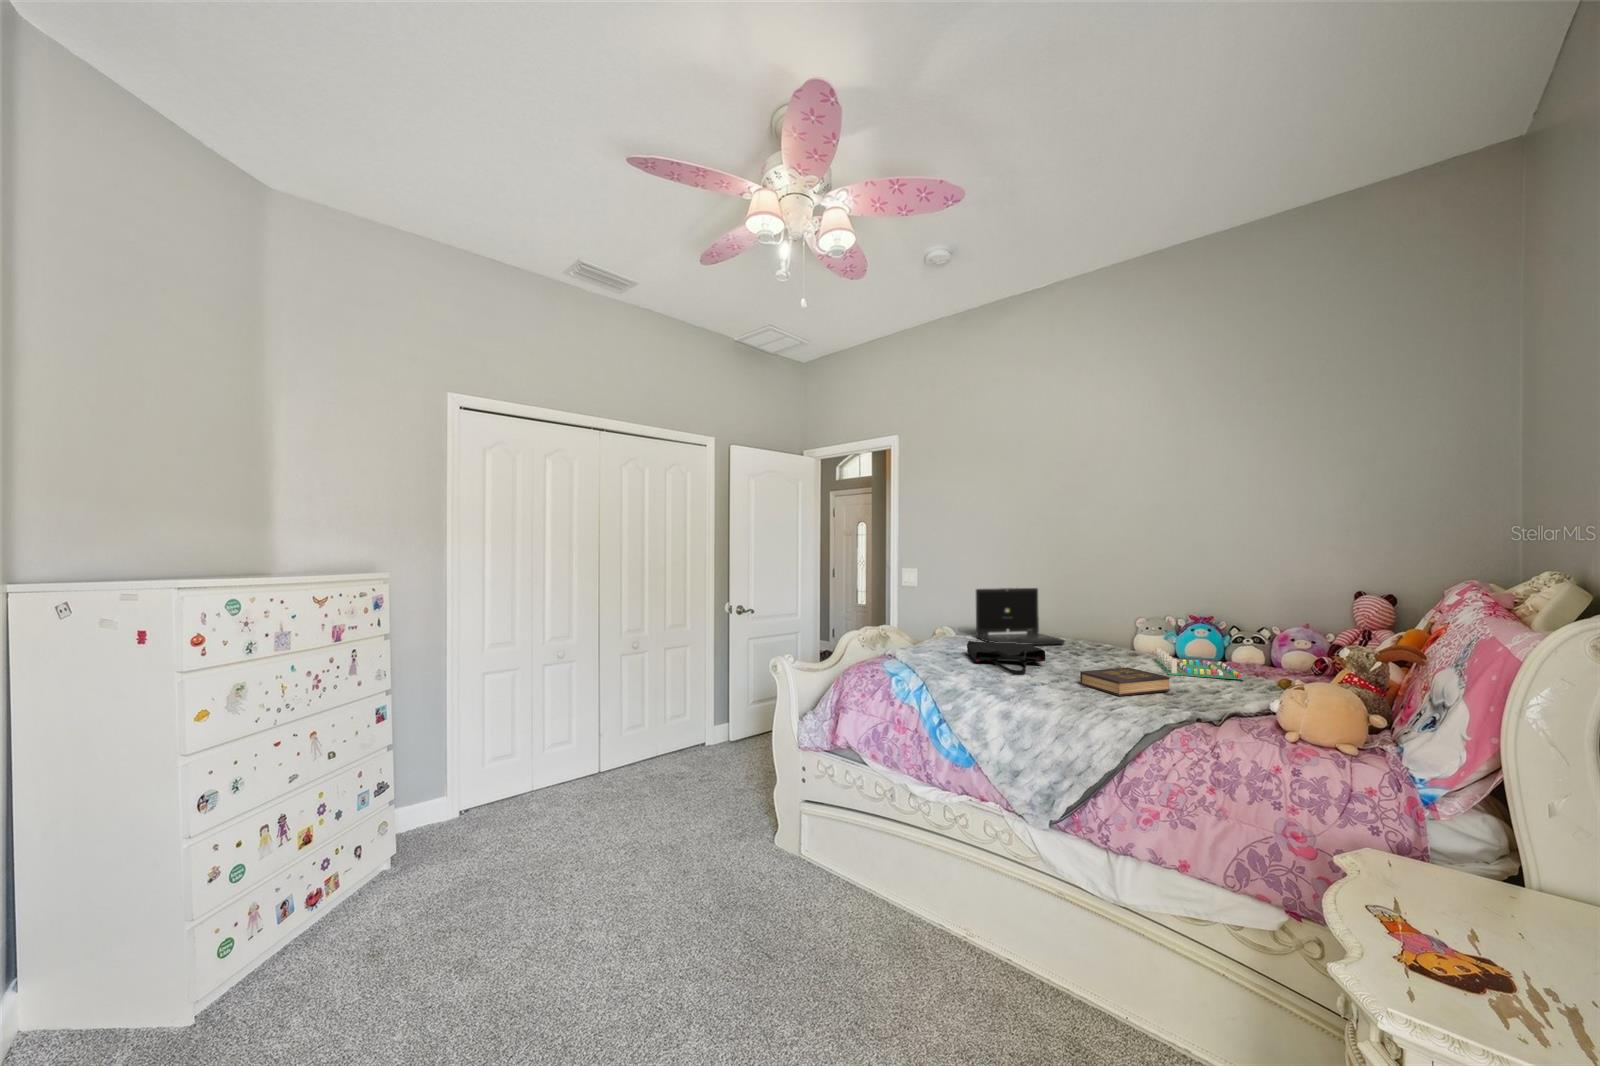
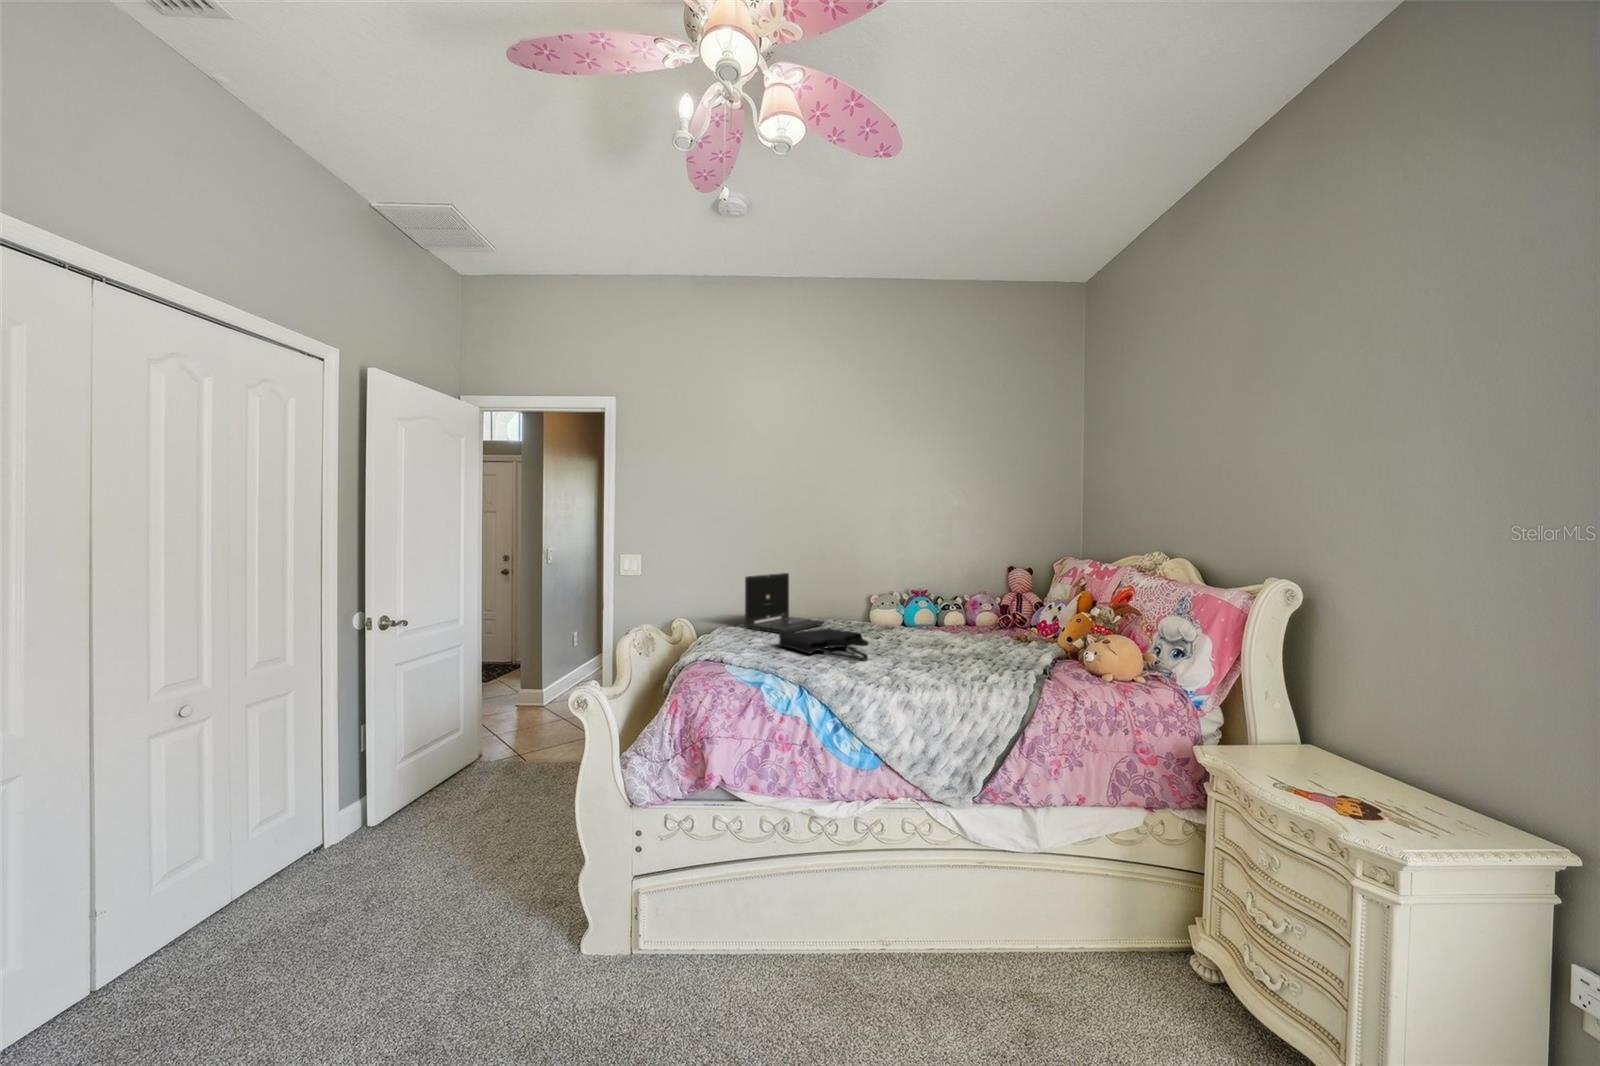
board game: present [1155,648,1244,680] -> none [904,619,982,641]
hardback book: present [1080,667,1170,696] -> none [921,640,977,666]

